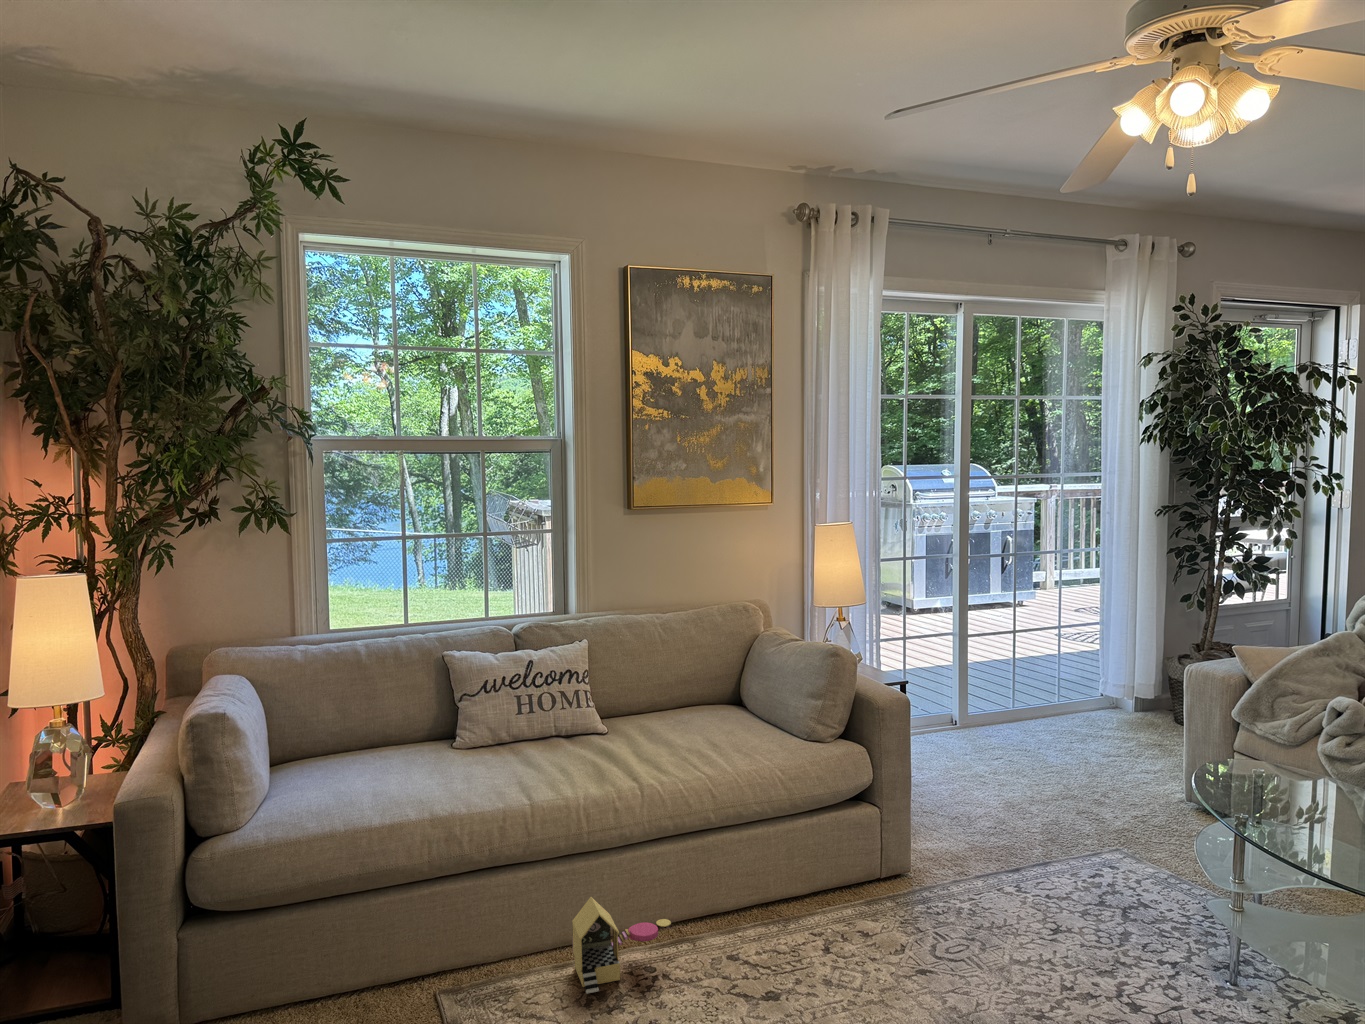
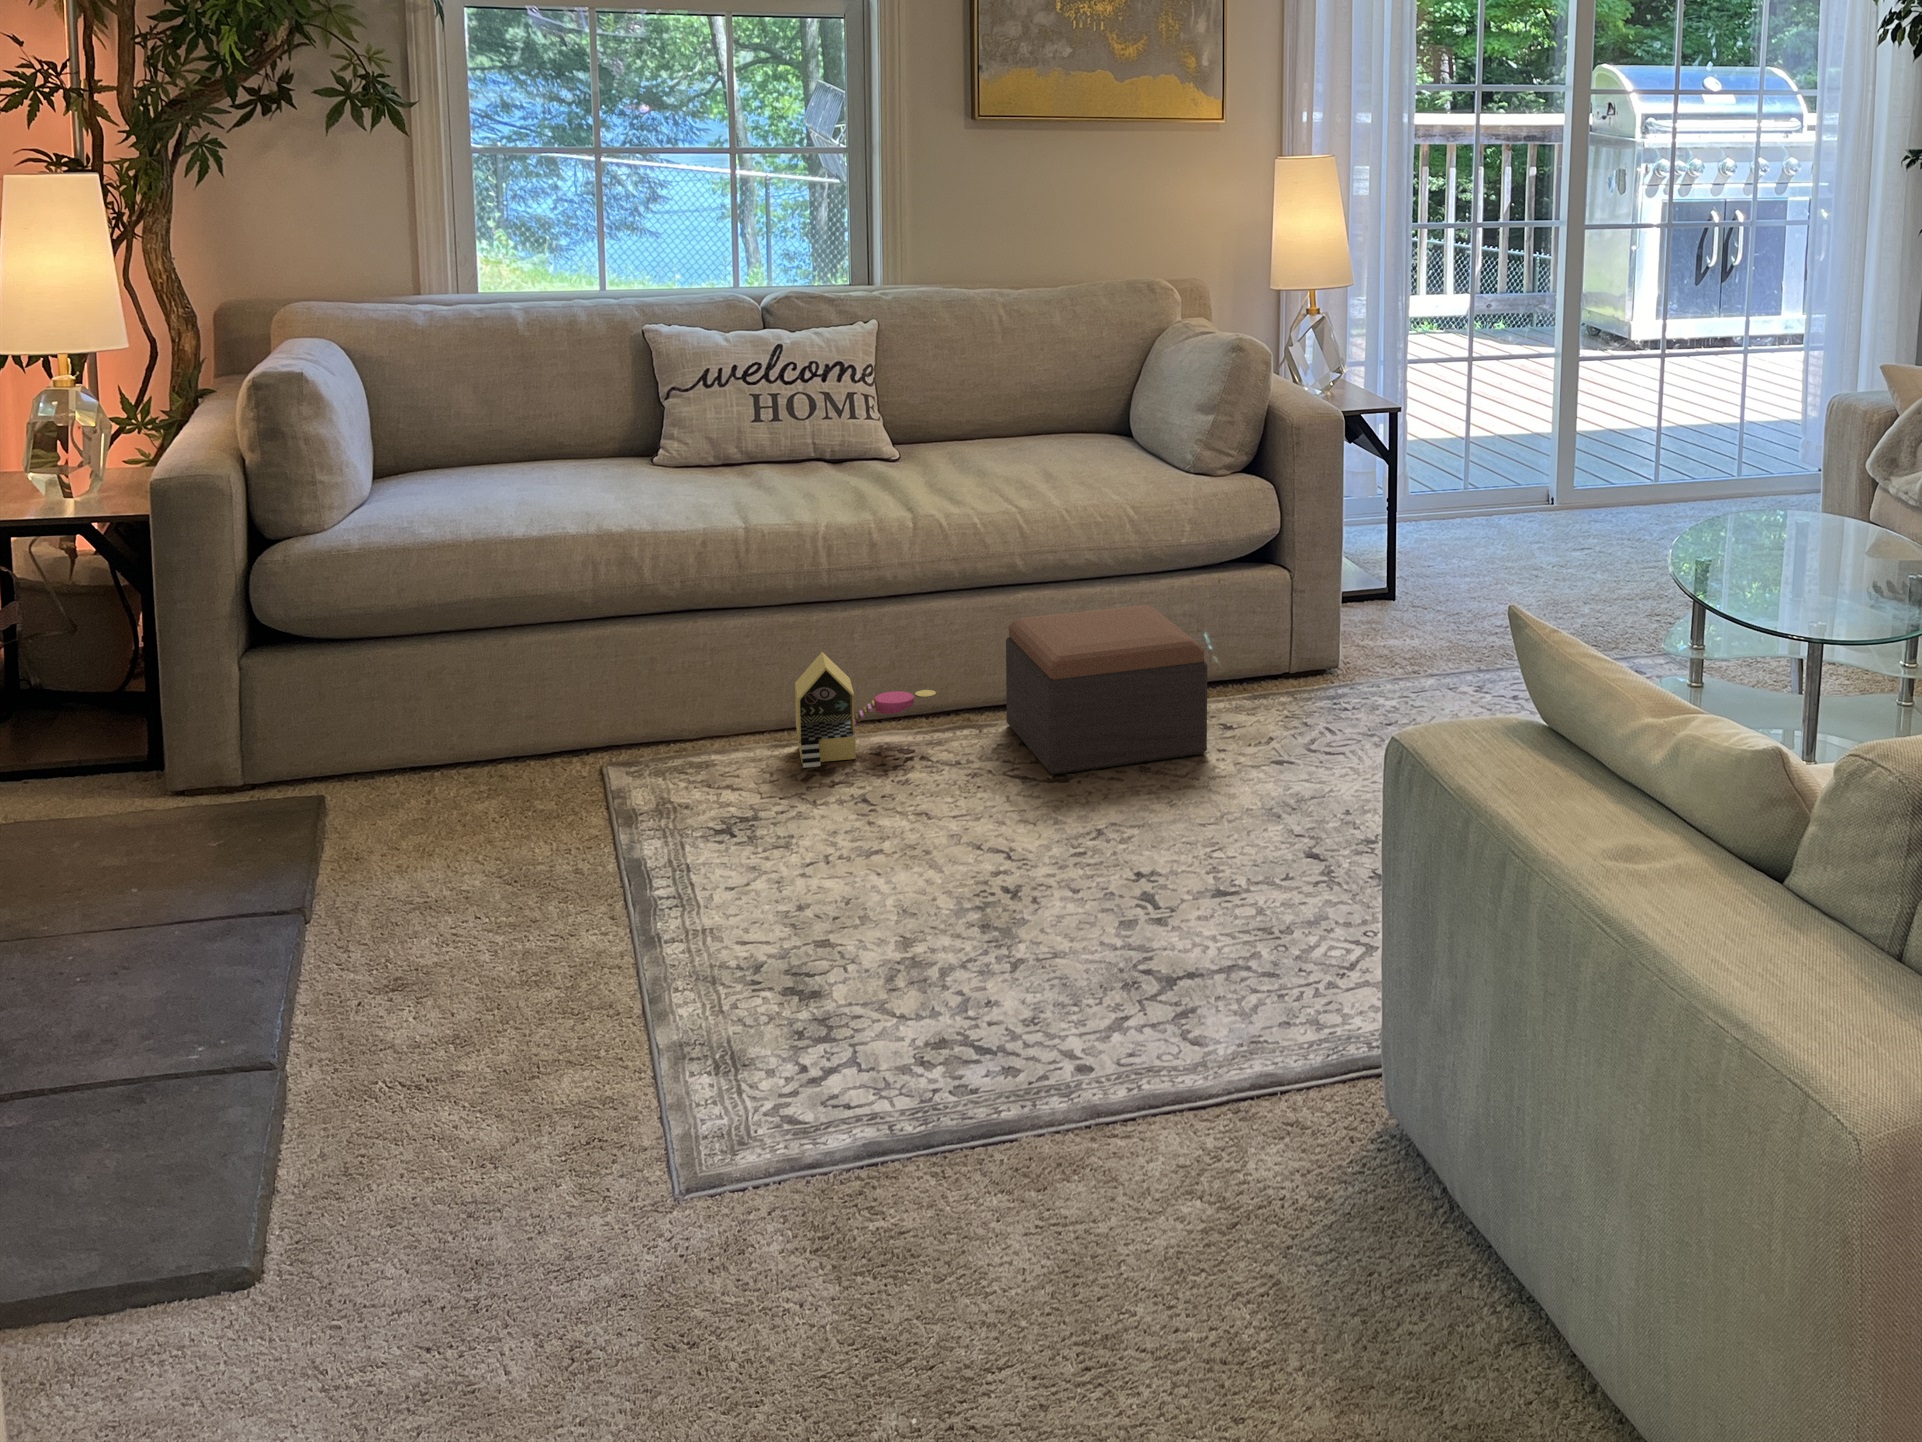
footstool: none [714,843,871,992] -> present [1006,605,1207,775]

